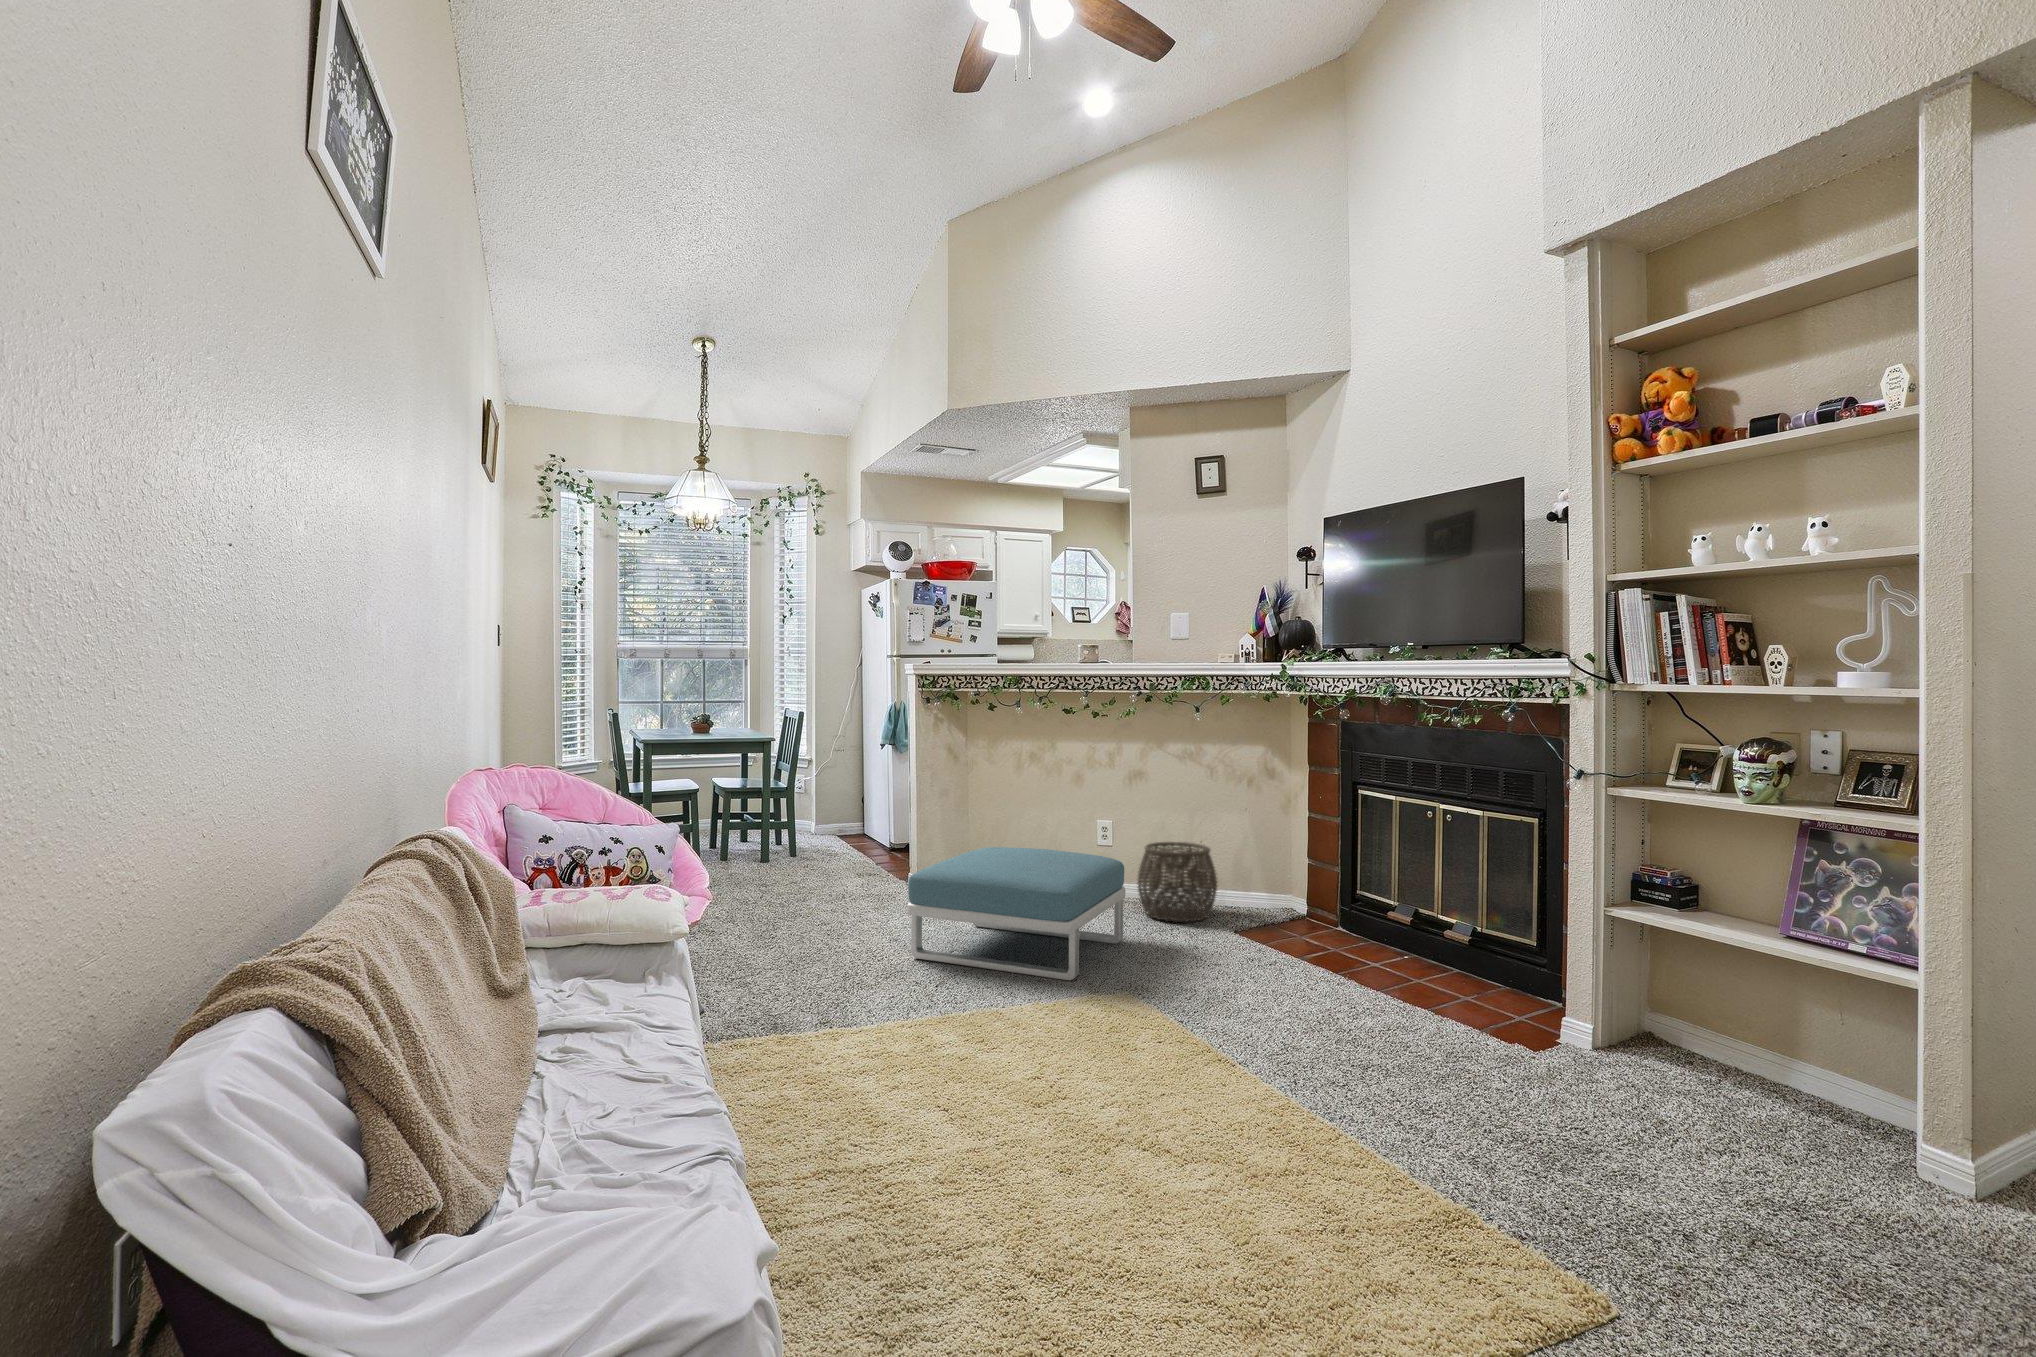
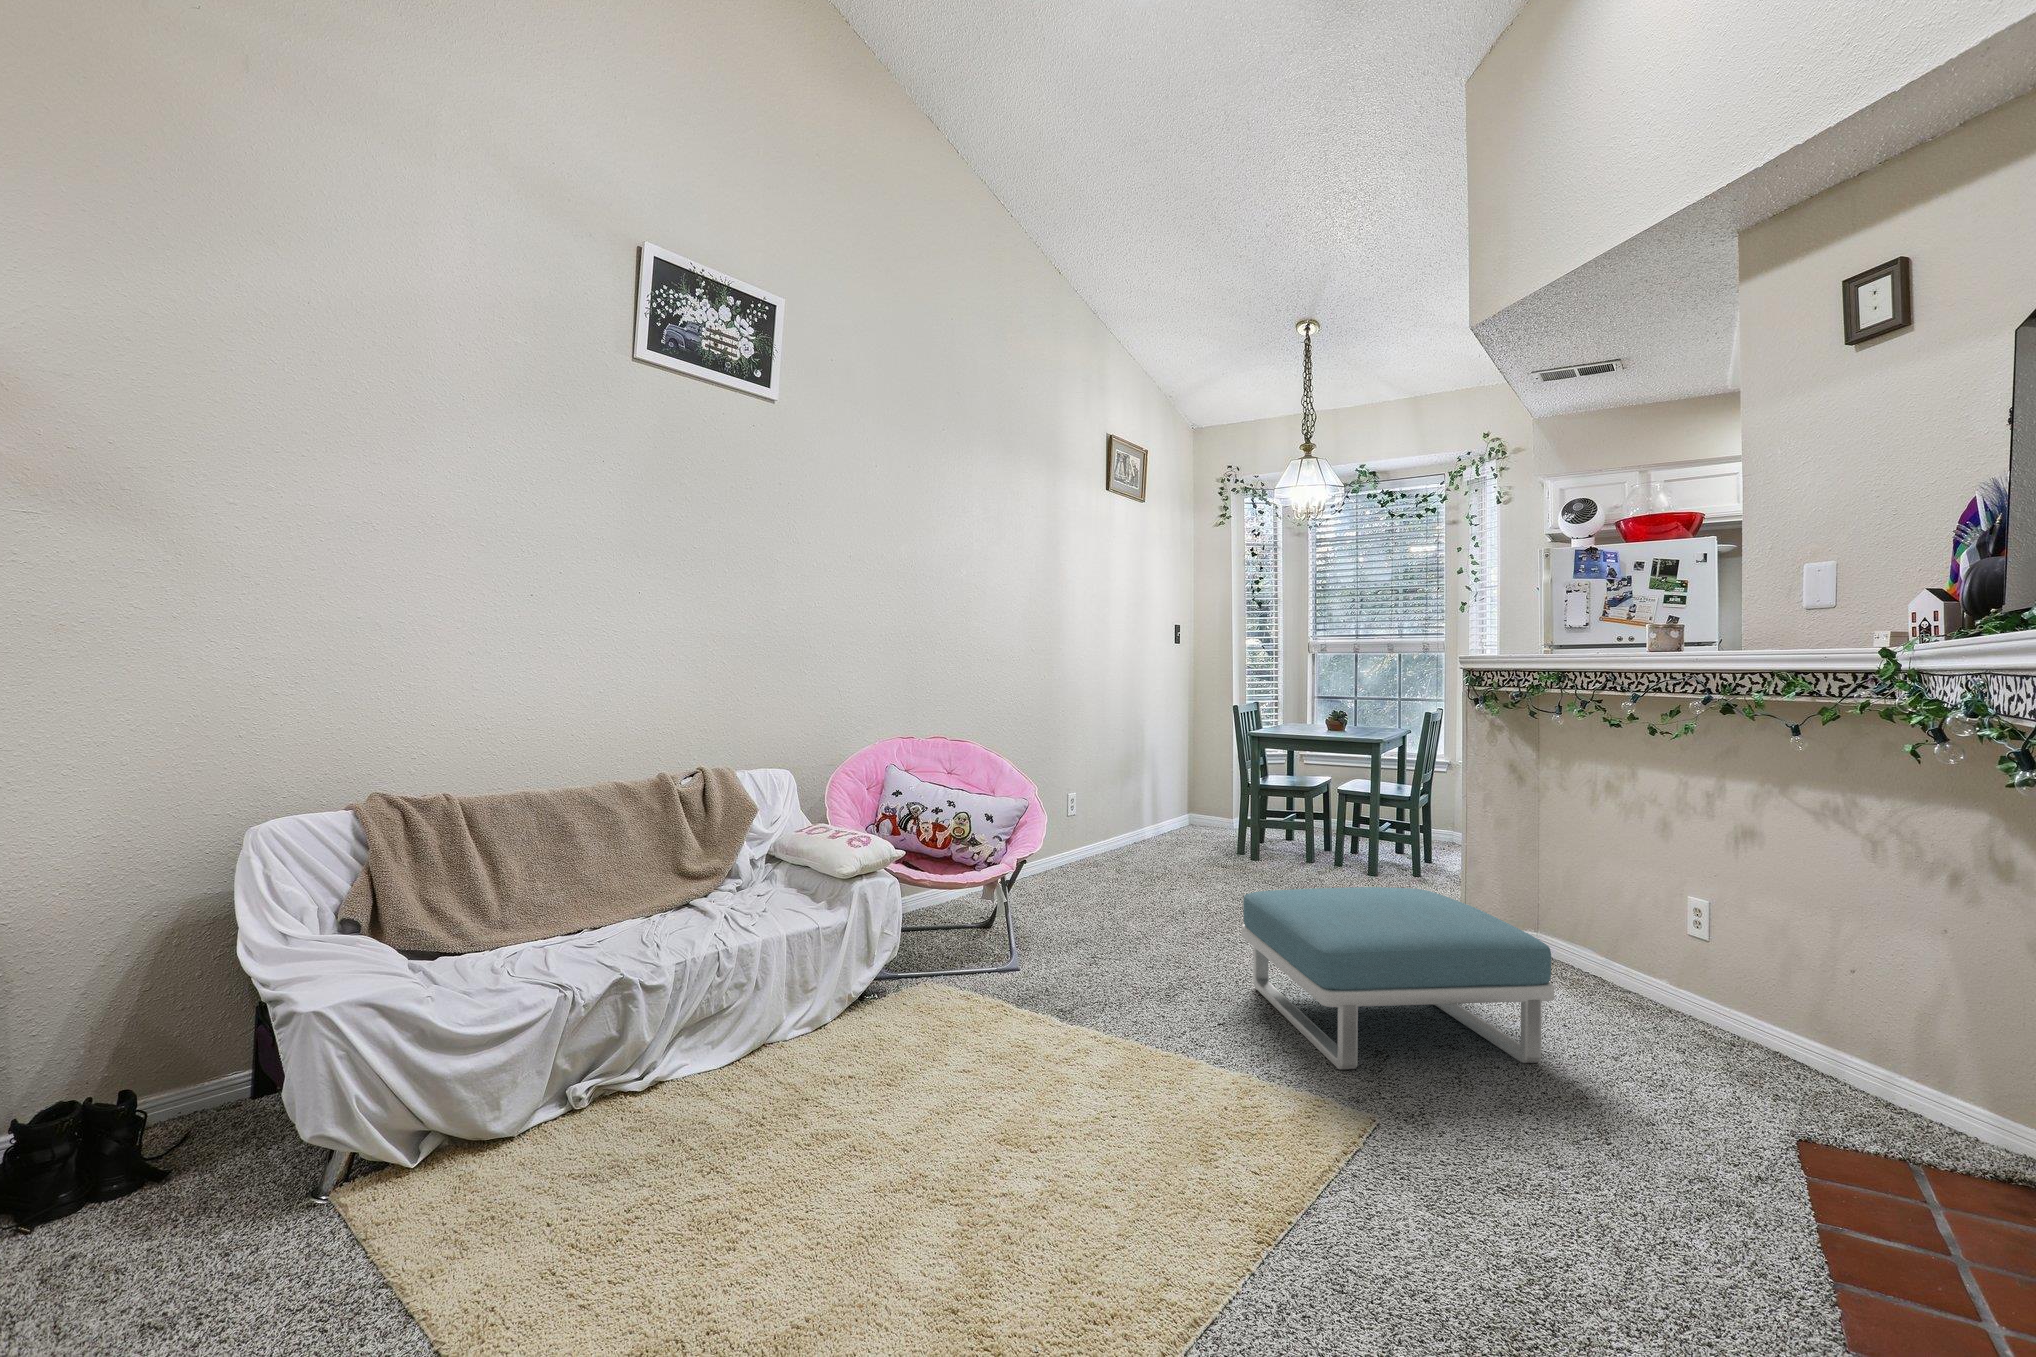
woven basket: present [1137,842,1217,922] -> none [1659,942,1837,1096]

